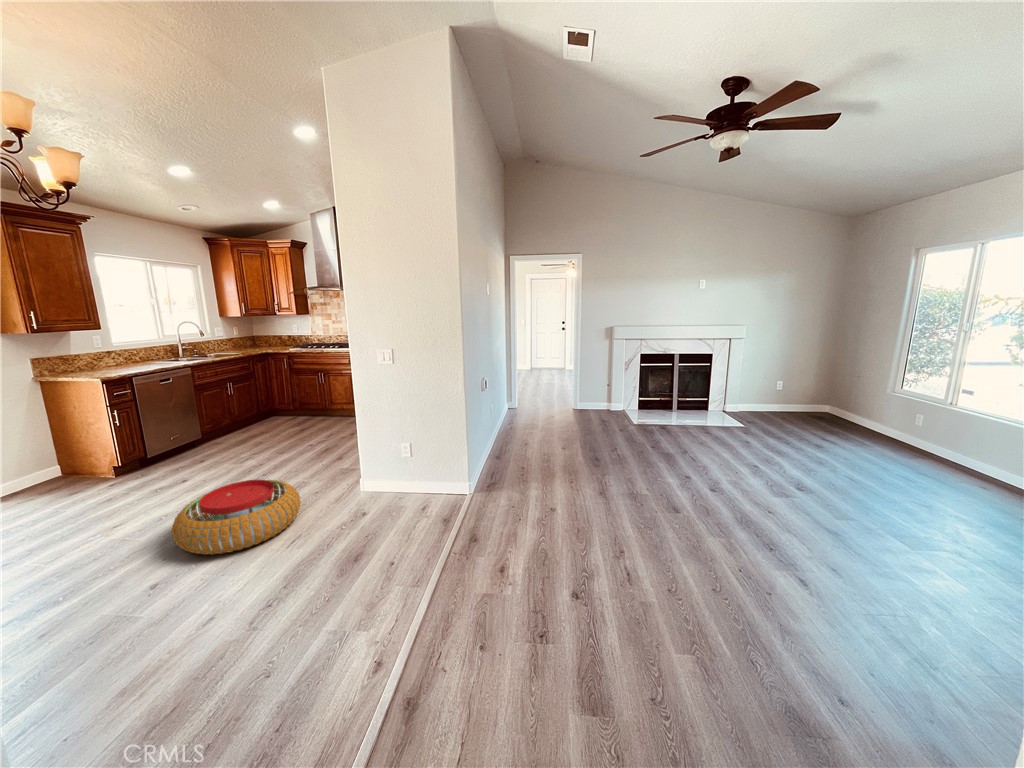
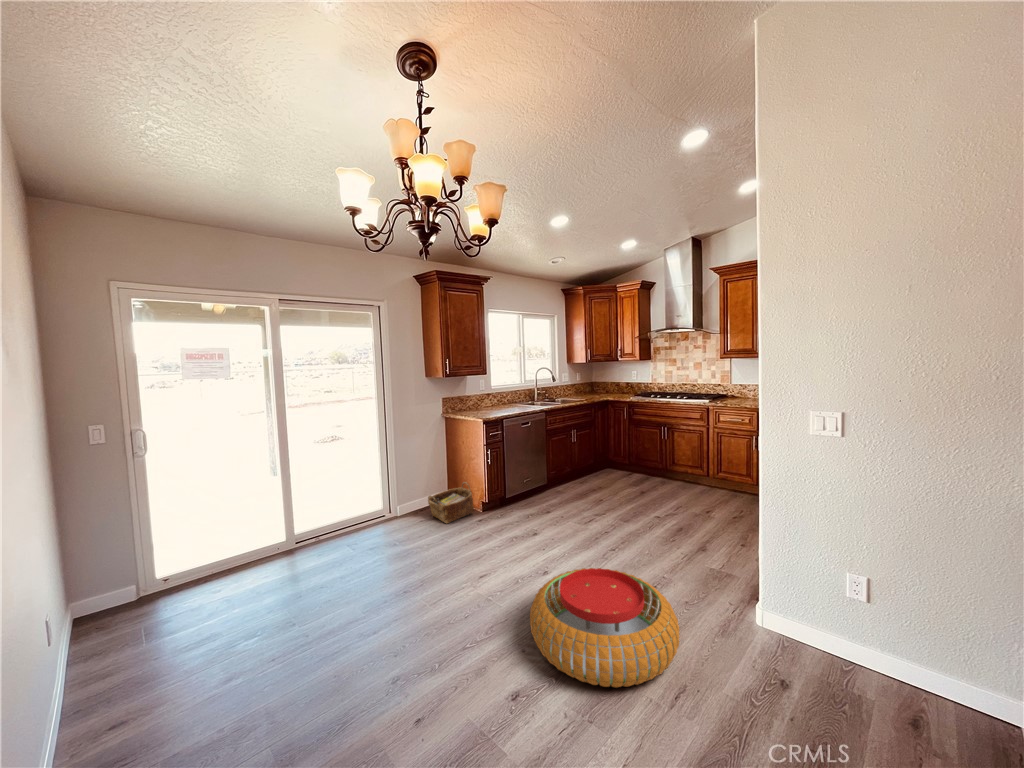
woven basket: none [23,449,103,496] -> present [428,482,474,524]

